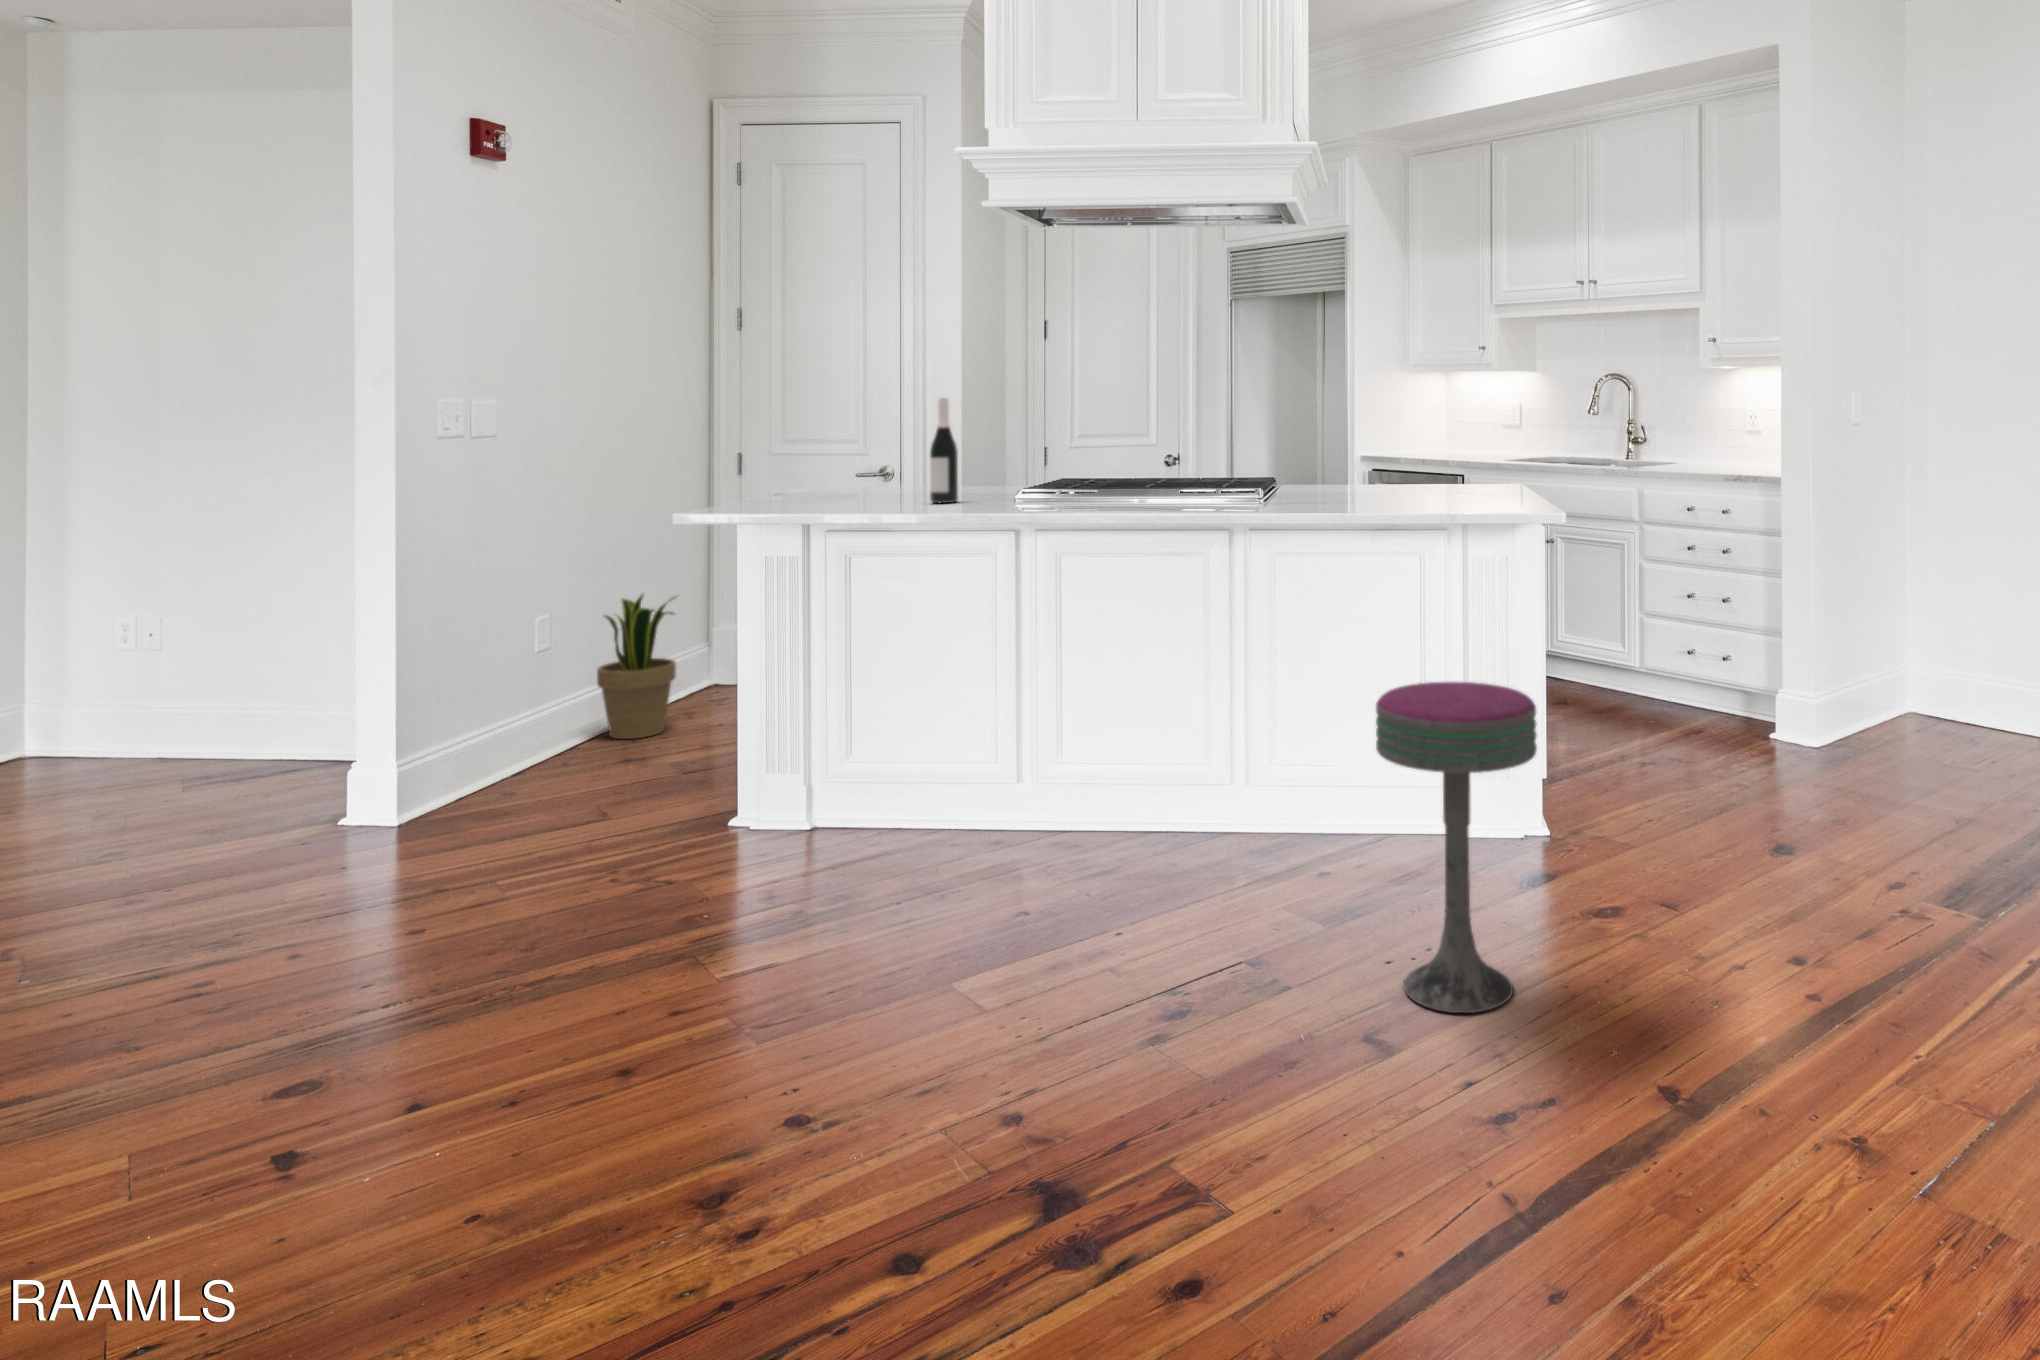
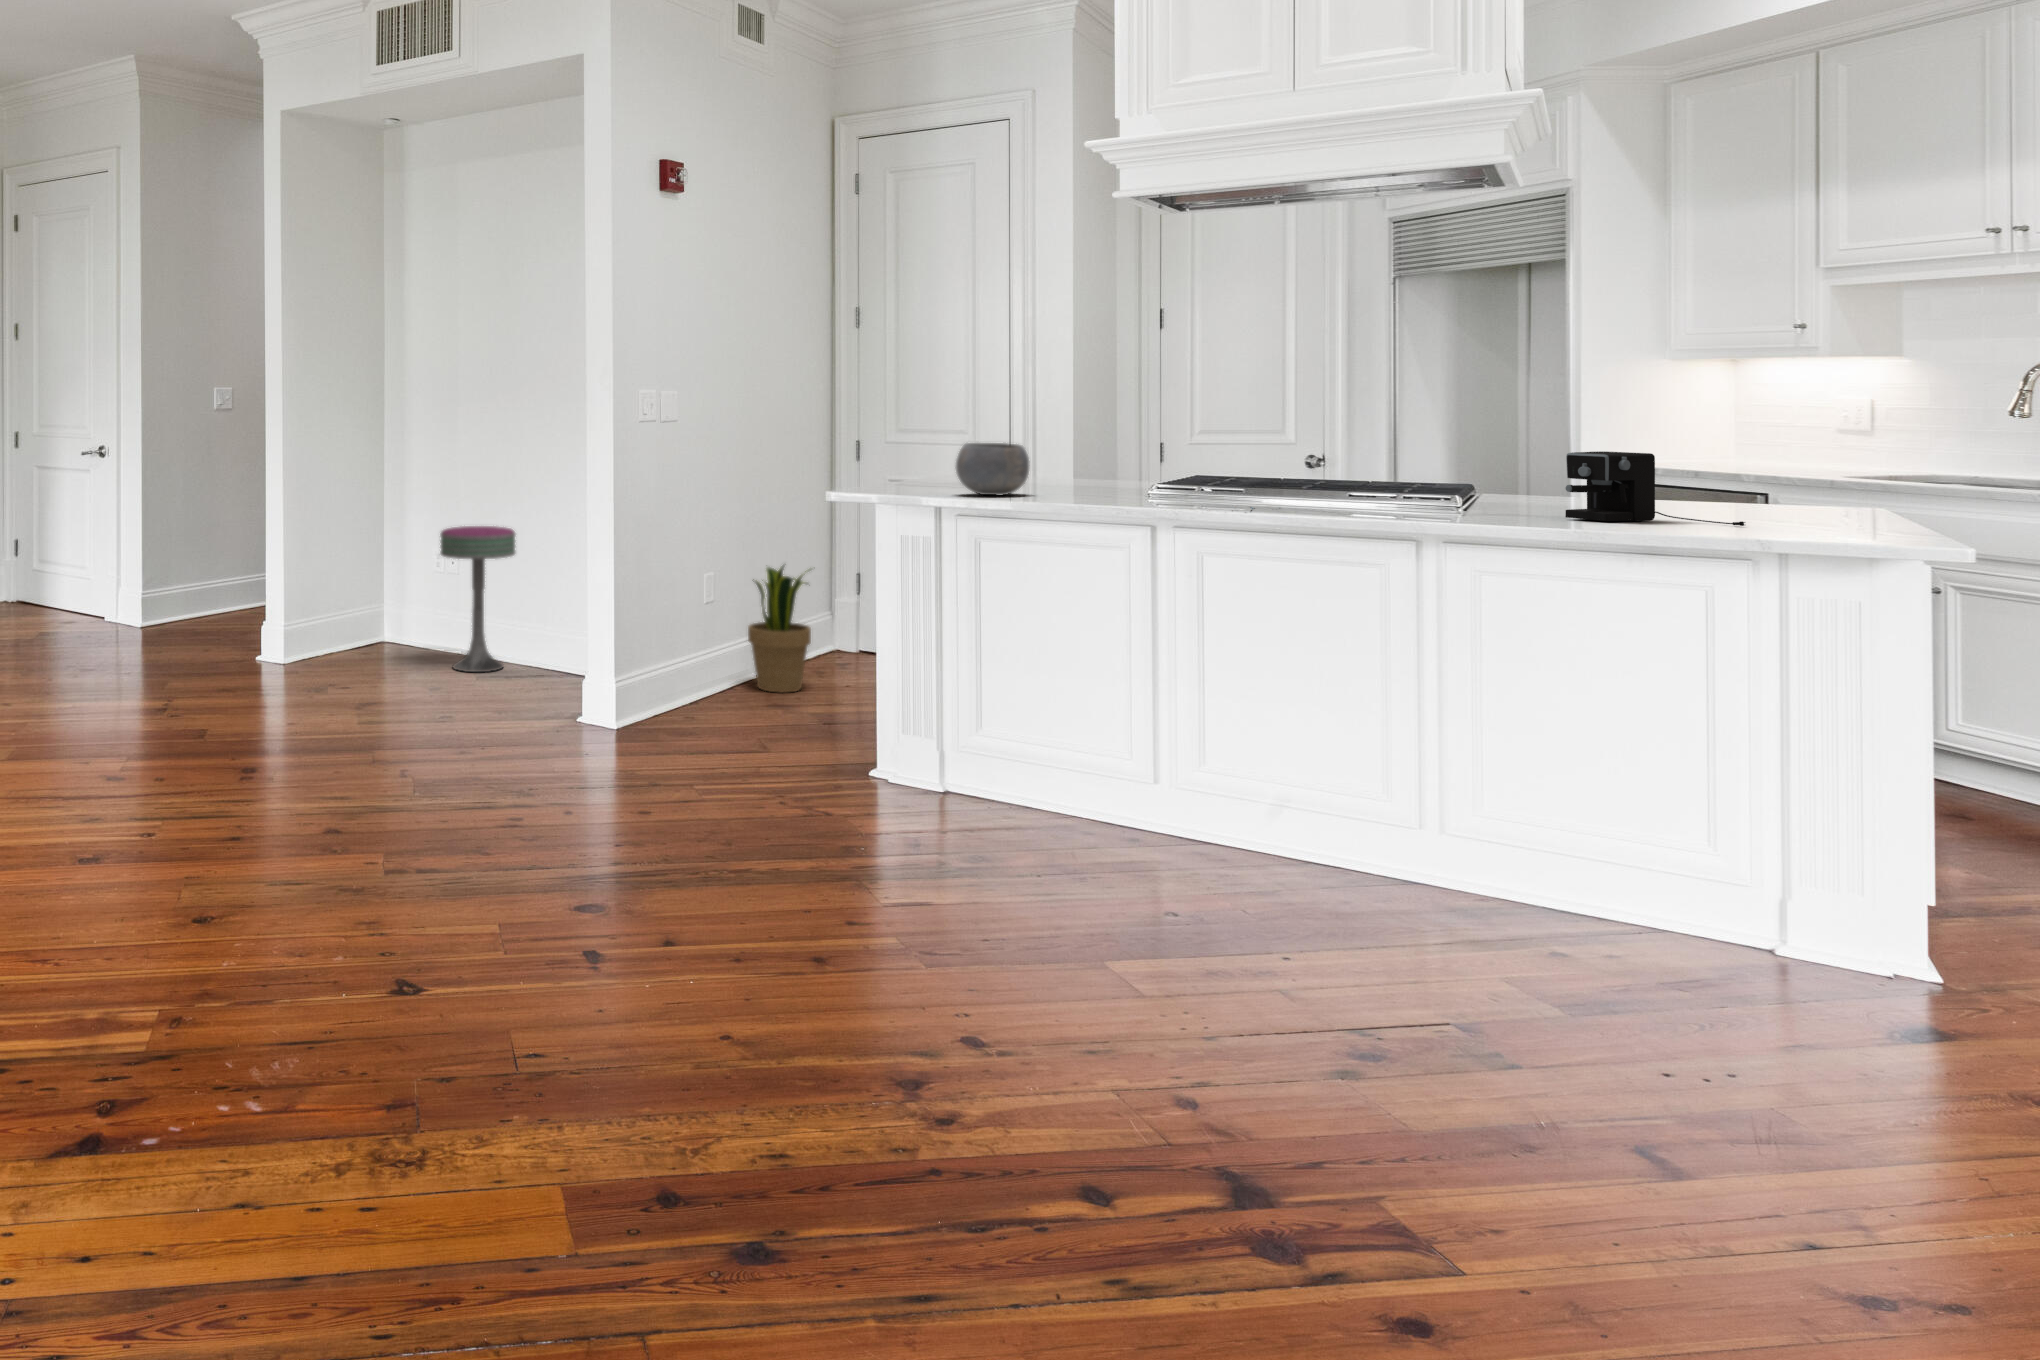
wine bottle: present [930,398,958,503] -> none [1063,390,1092,495]
coffee maker: none [1333,446,1448,503] -> present [1565,451,1745,526]
bowl: none [820,454,896,508] -> present [955,443,1030,495]
bar stool: present [1376,682,1537,1013] -> present [440,526,515,672]

